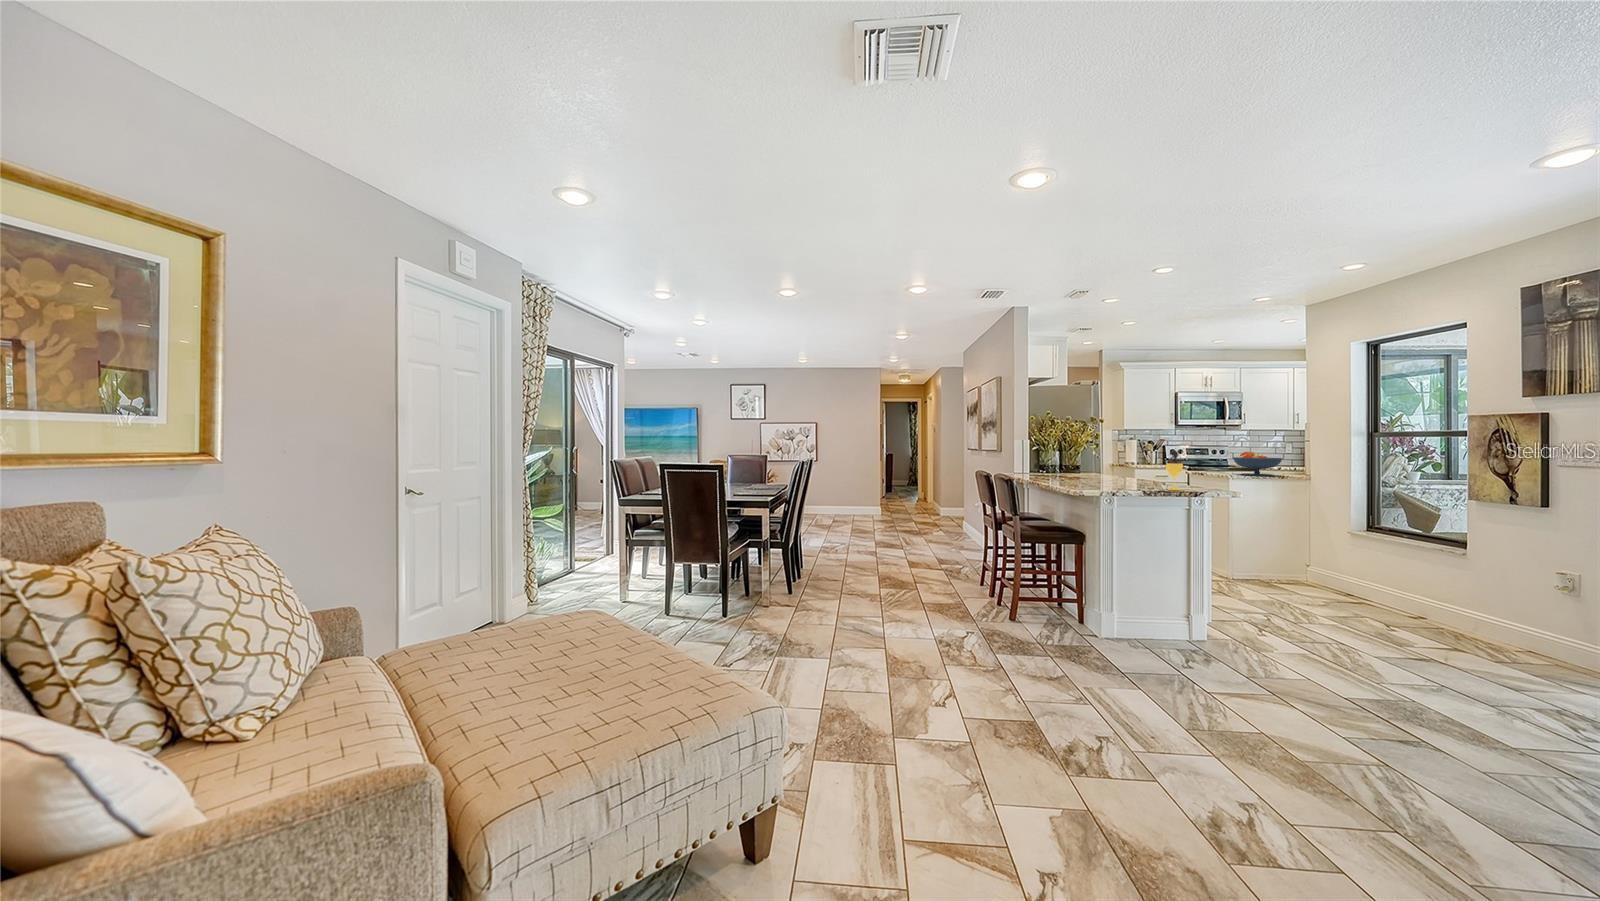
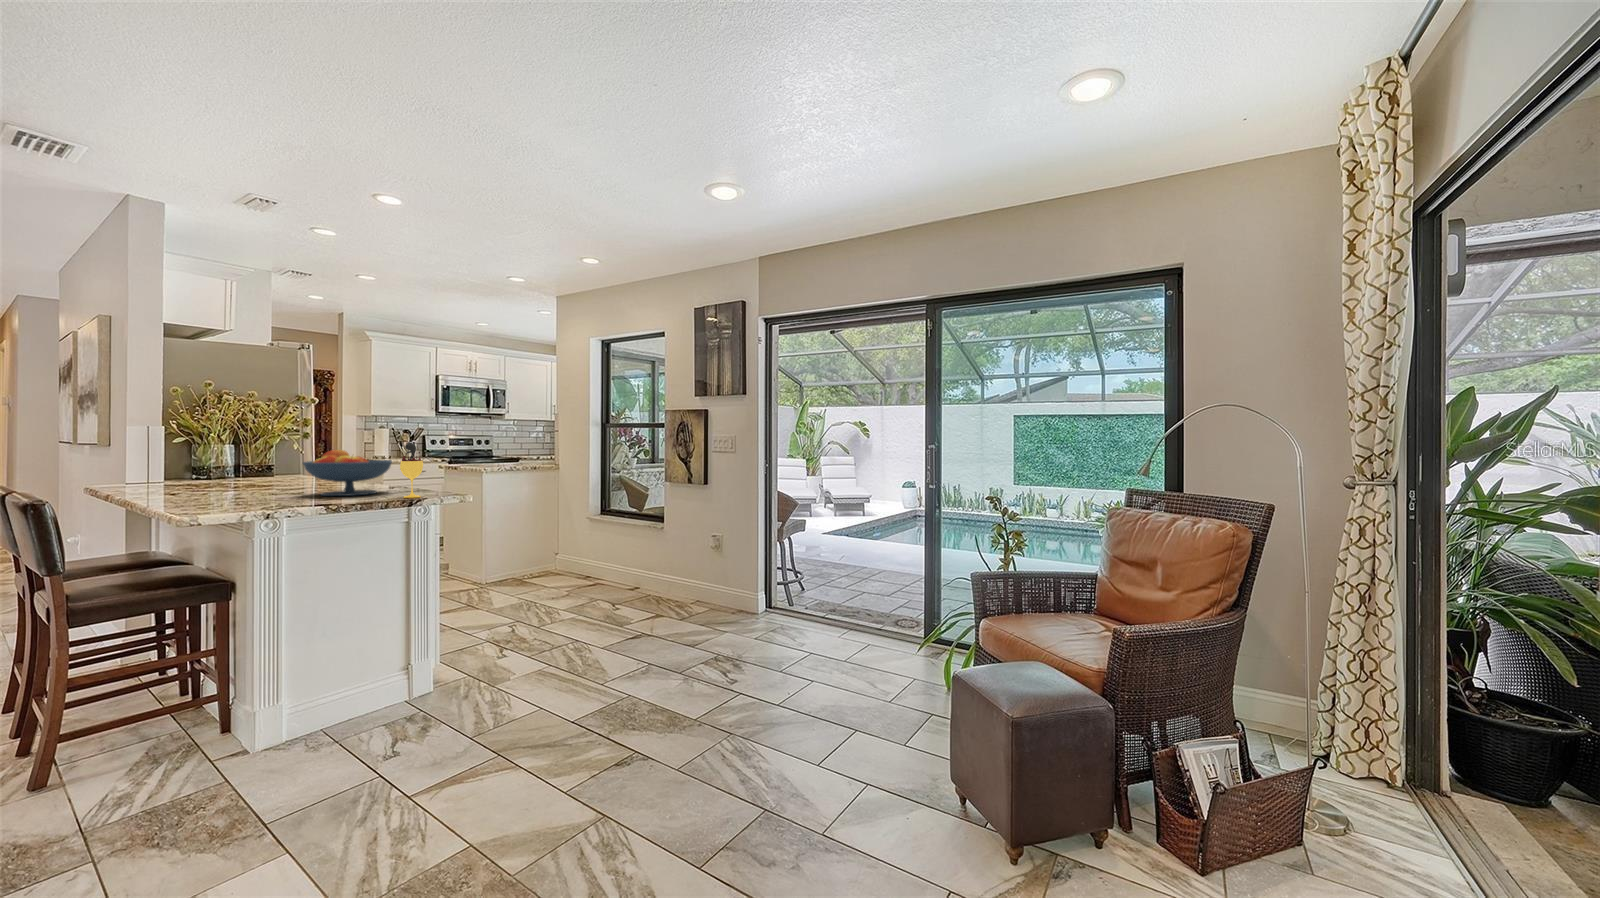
fruit bowl: present [1233,452,1282,476] -> present [303,450,392,496]

